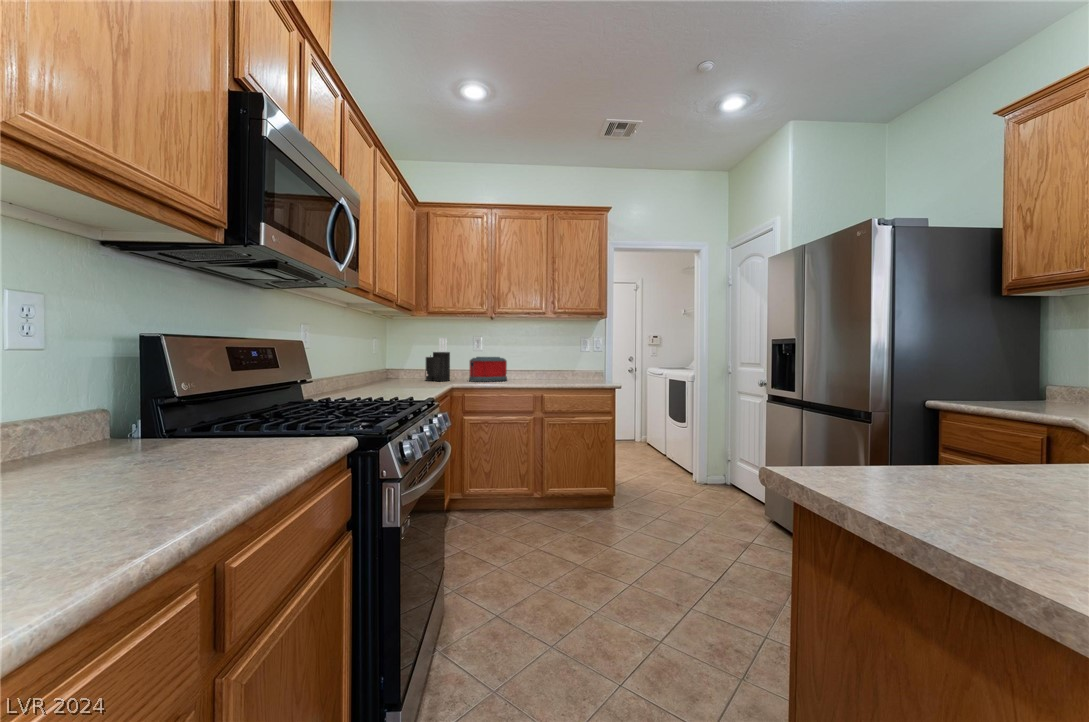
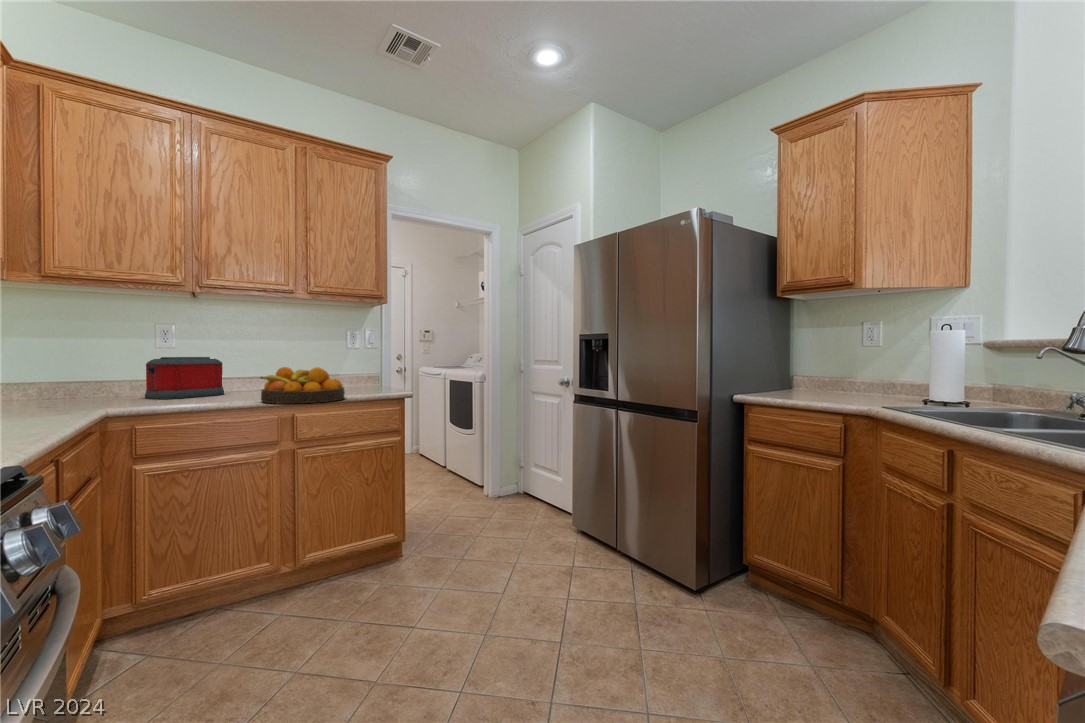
knife block: present [426,338,450,381] -> none [38,324,101,403]
fruit bowl: none [524,364,574,387] -> present [260,367,345,404]

